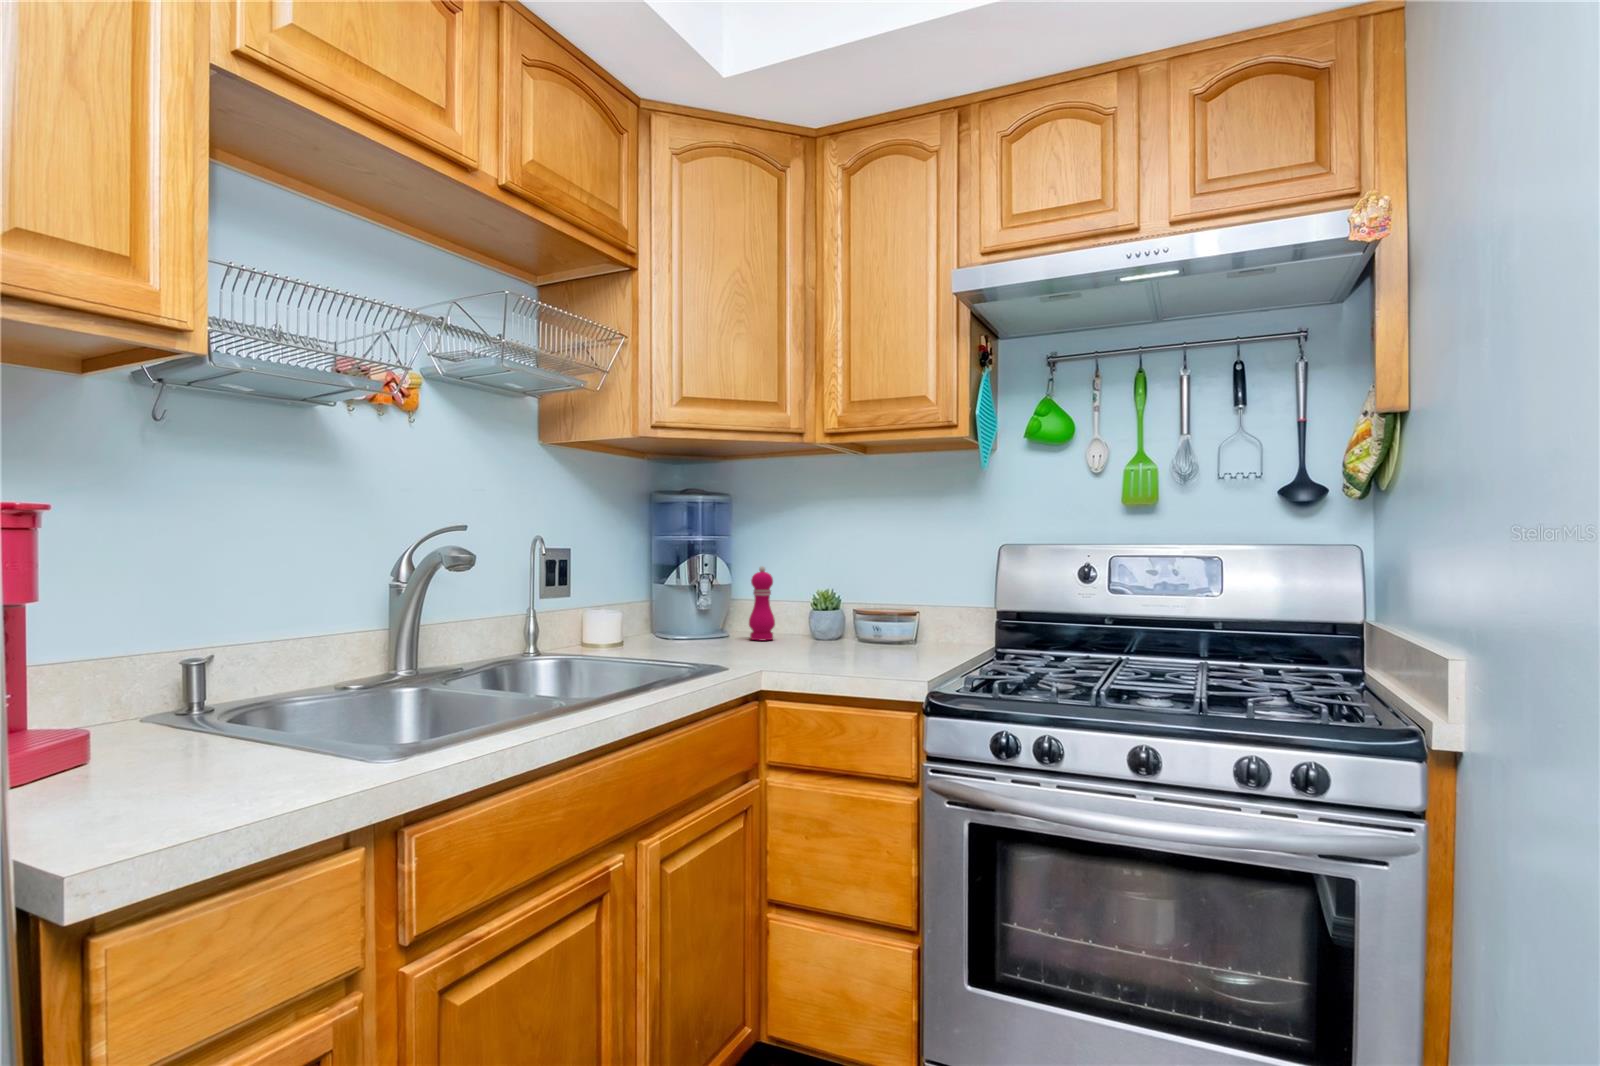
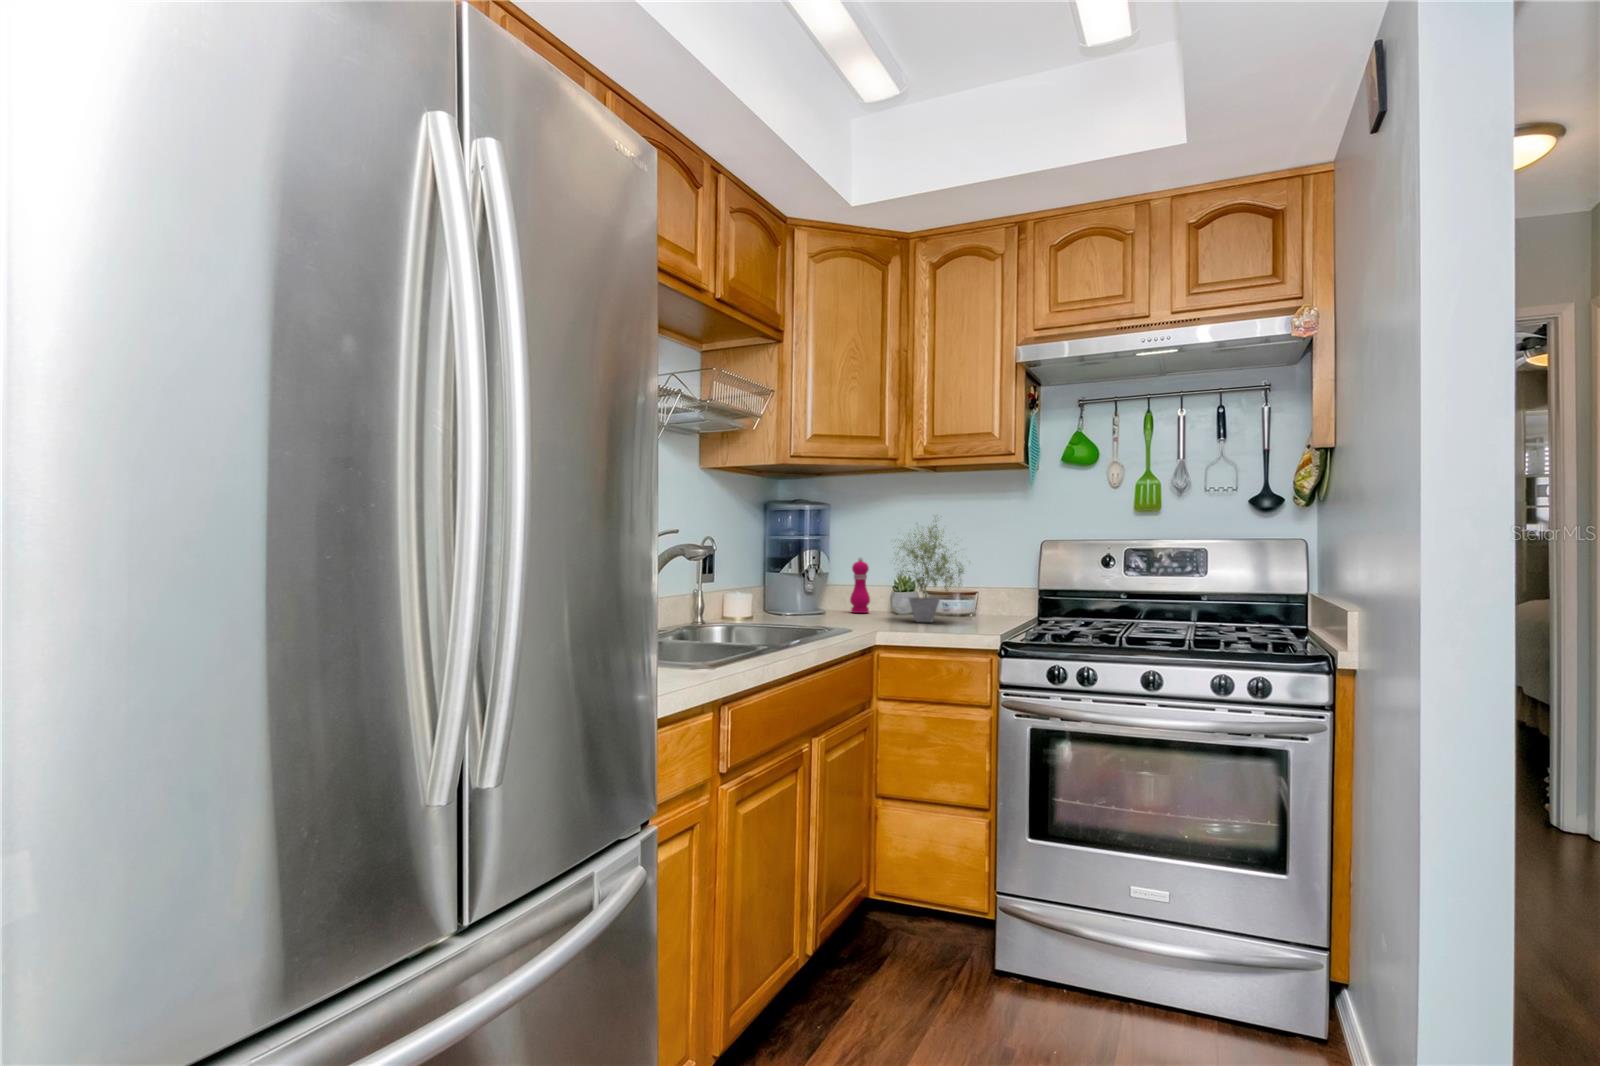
potted plant: none [787,509,901,657] -> present [897,525,963,622]

